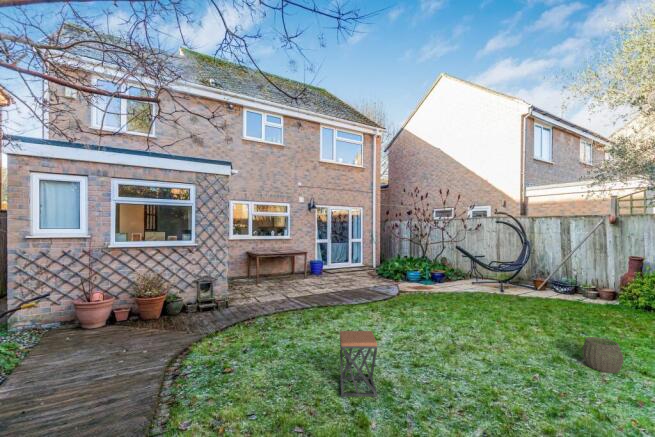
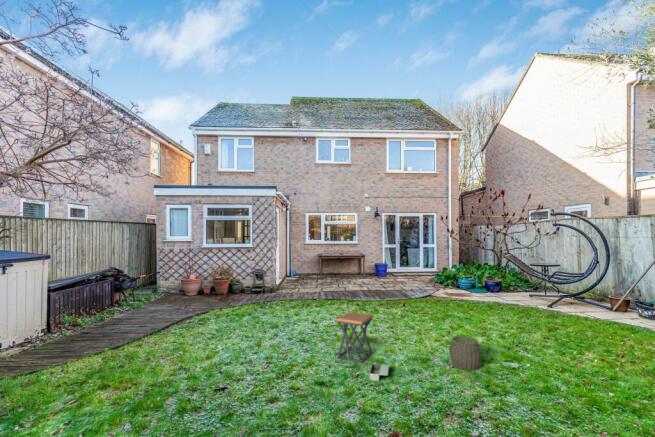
stool: present [340,331,377,397] -> present [337,312,373,363]
toolbox: none [565,388,612,416] -> present [369,364,389,381]

